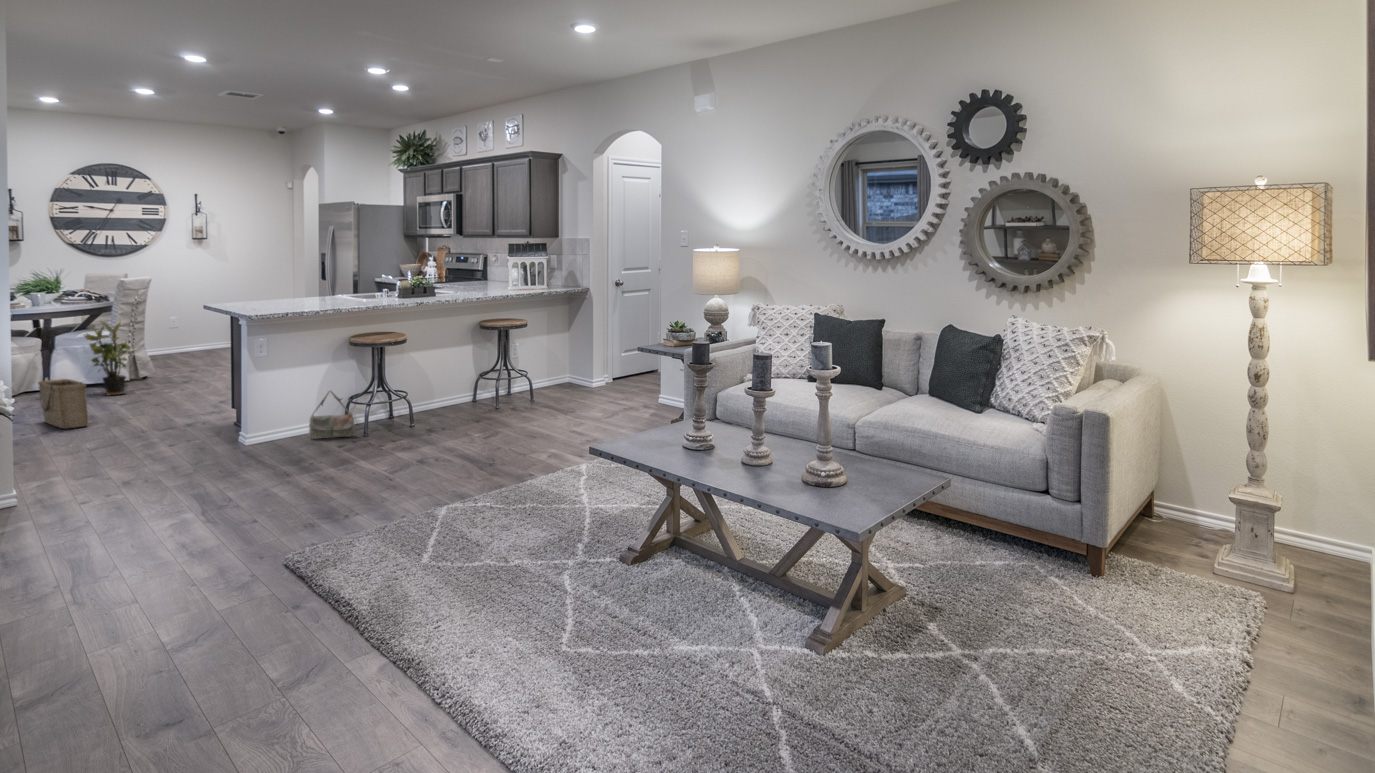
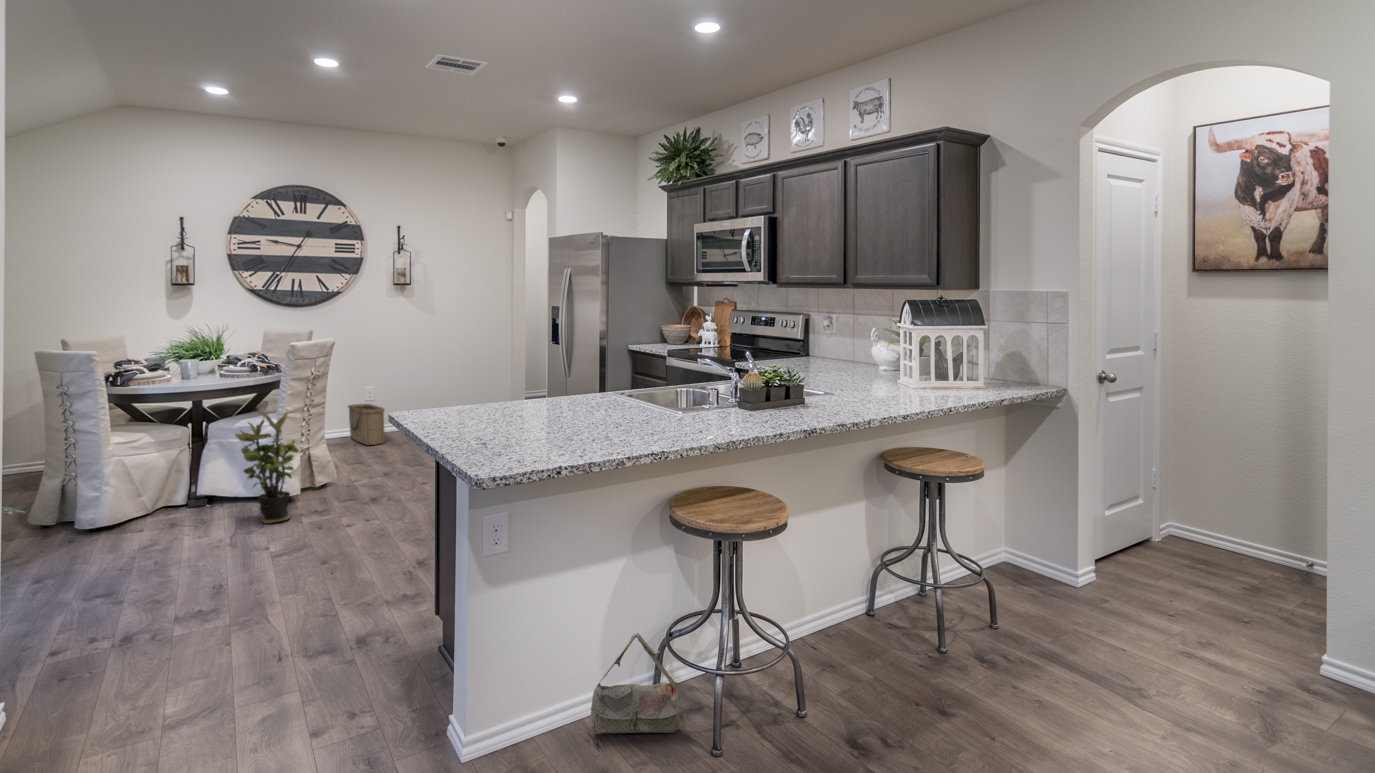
basket: present [38,379,88,429] -> present [348,404,385,445]

